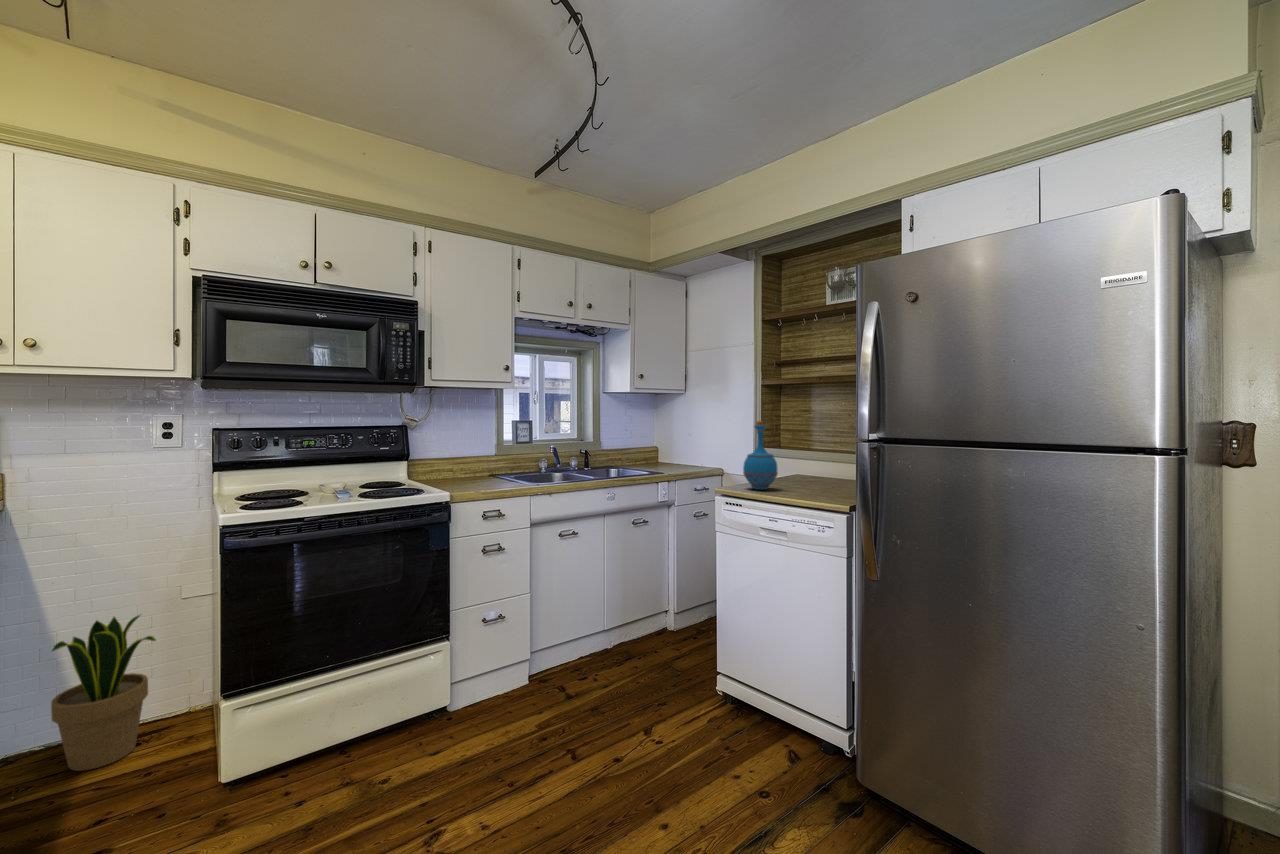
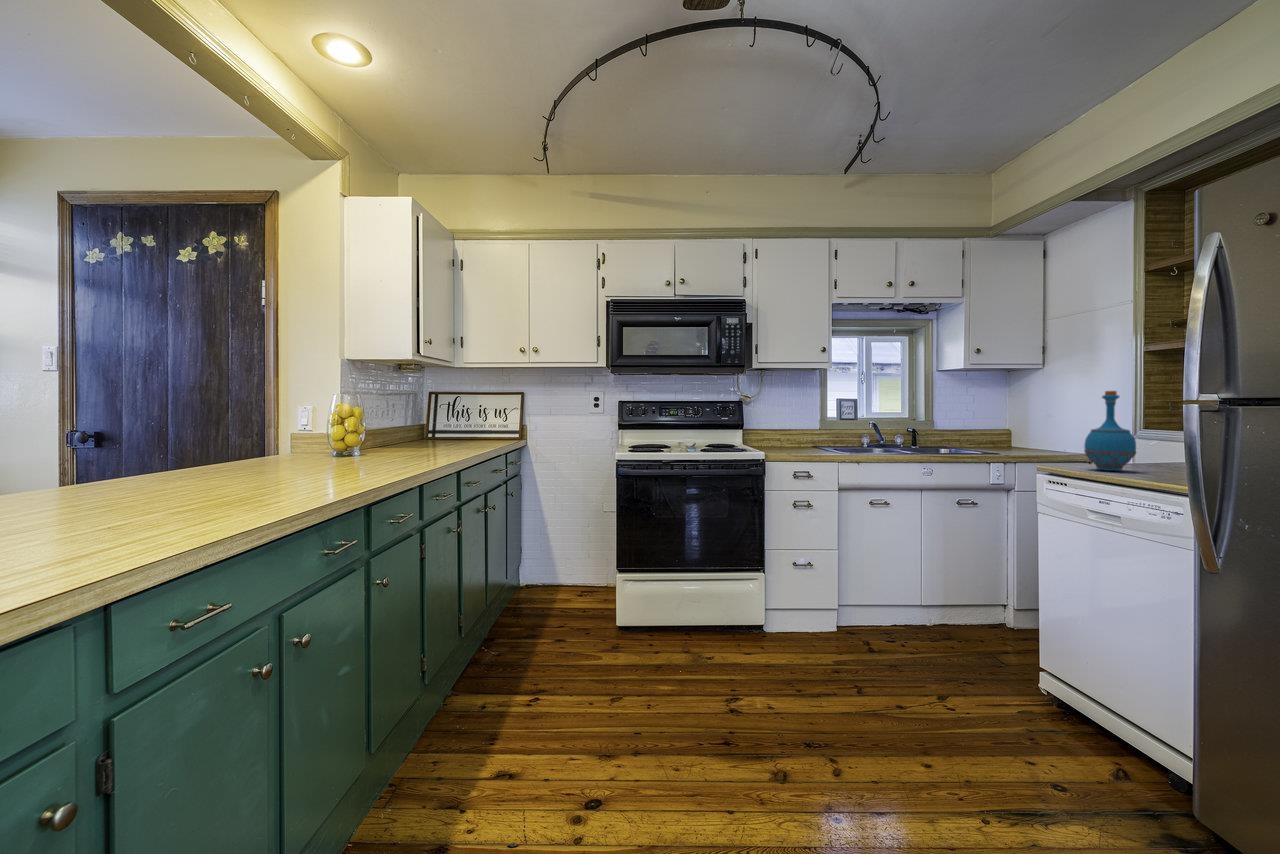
potted plant: present [51,615,156,771] -> none [543,516,589,603]

